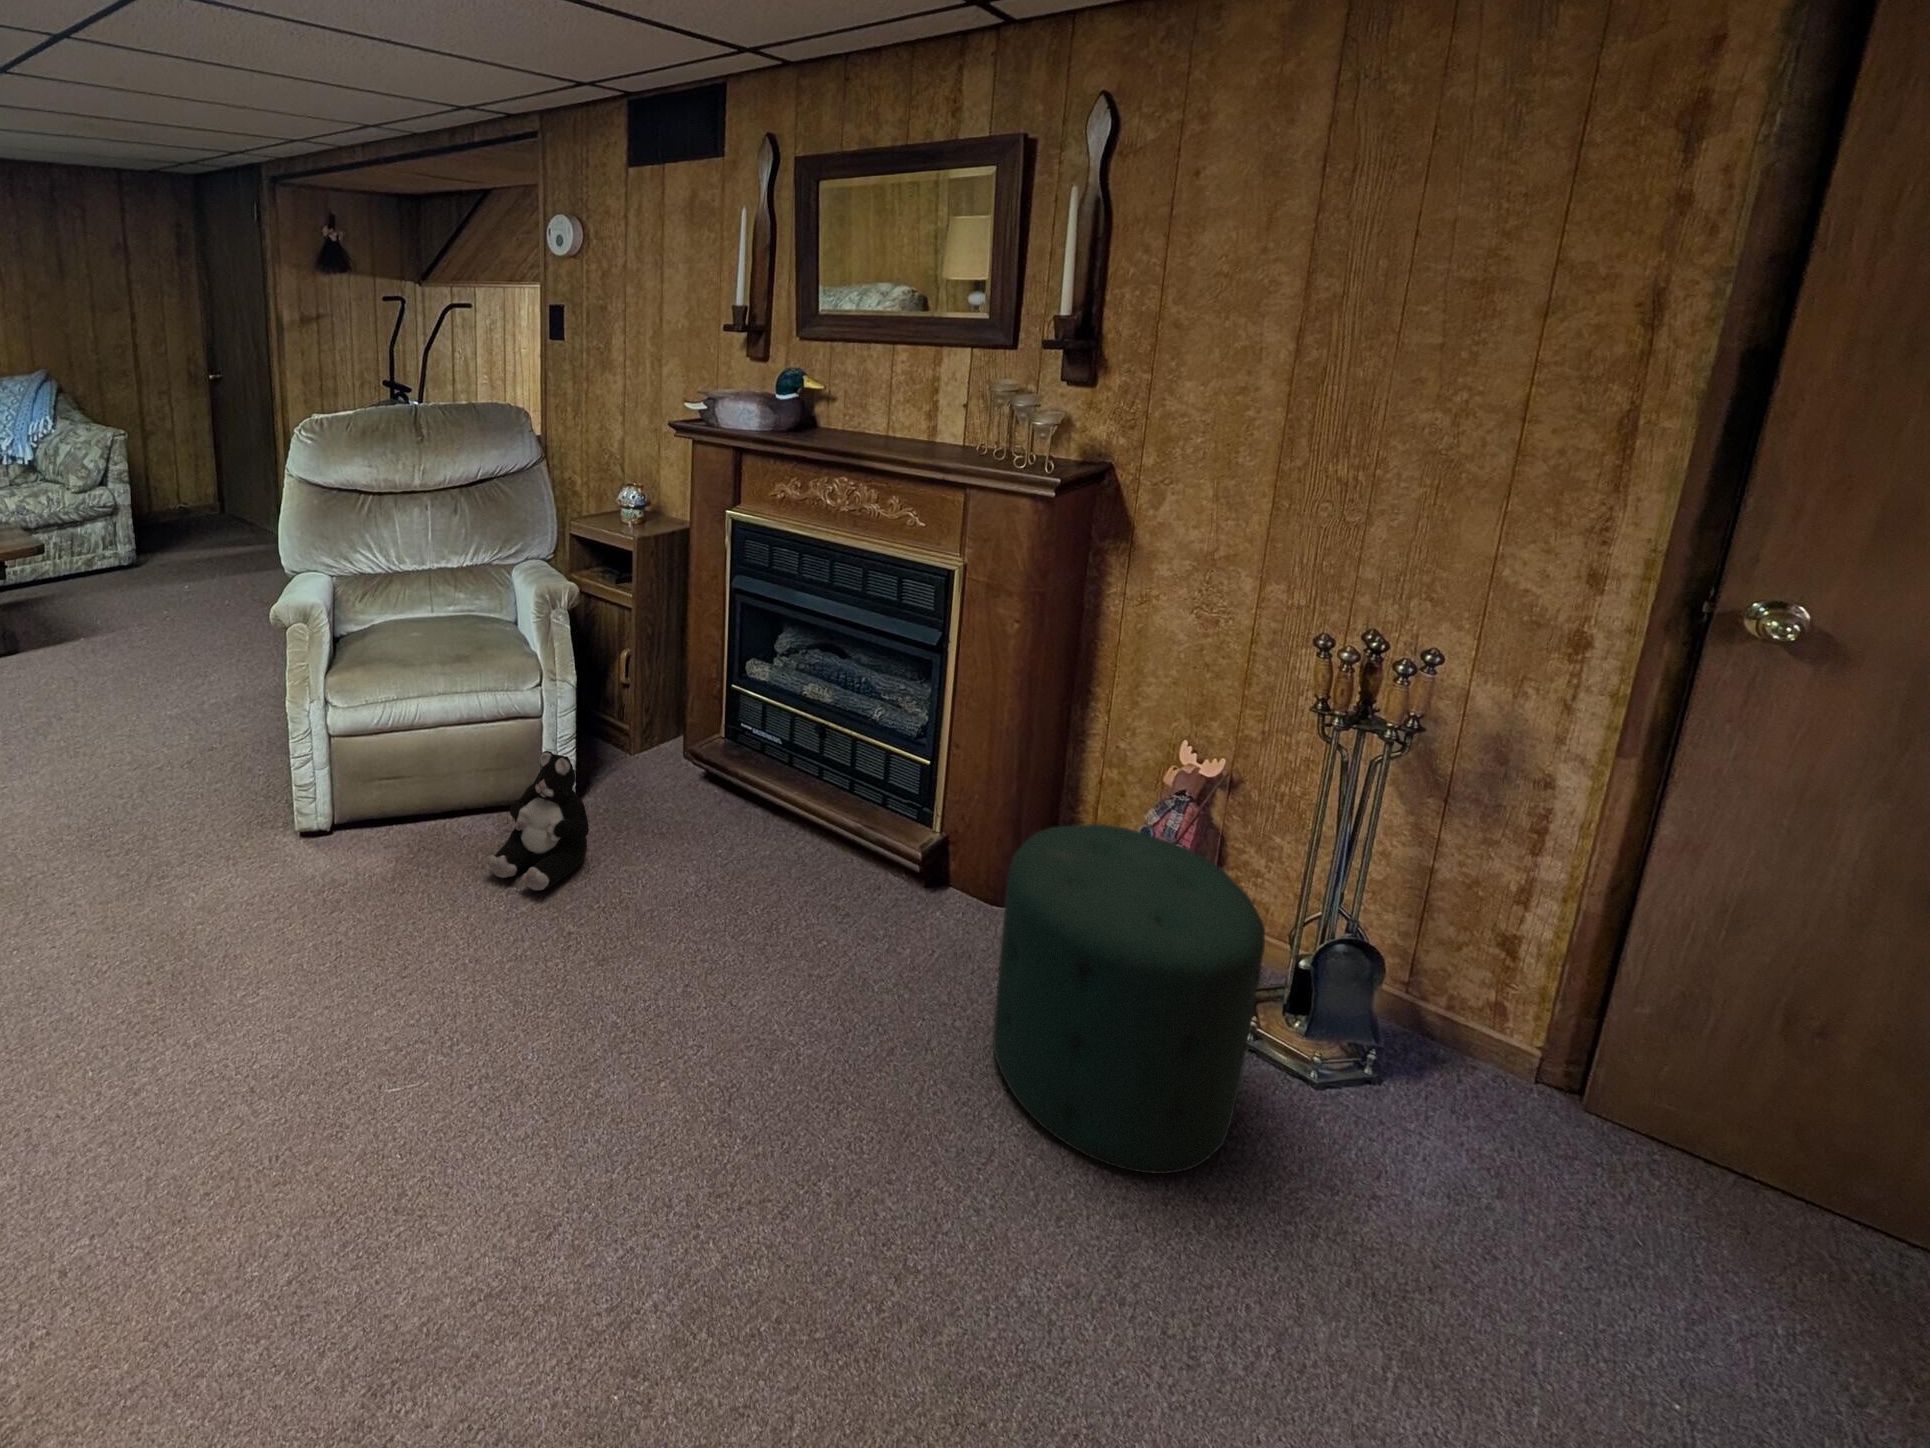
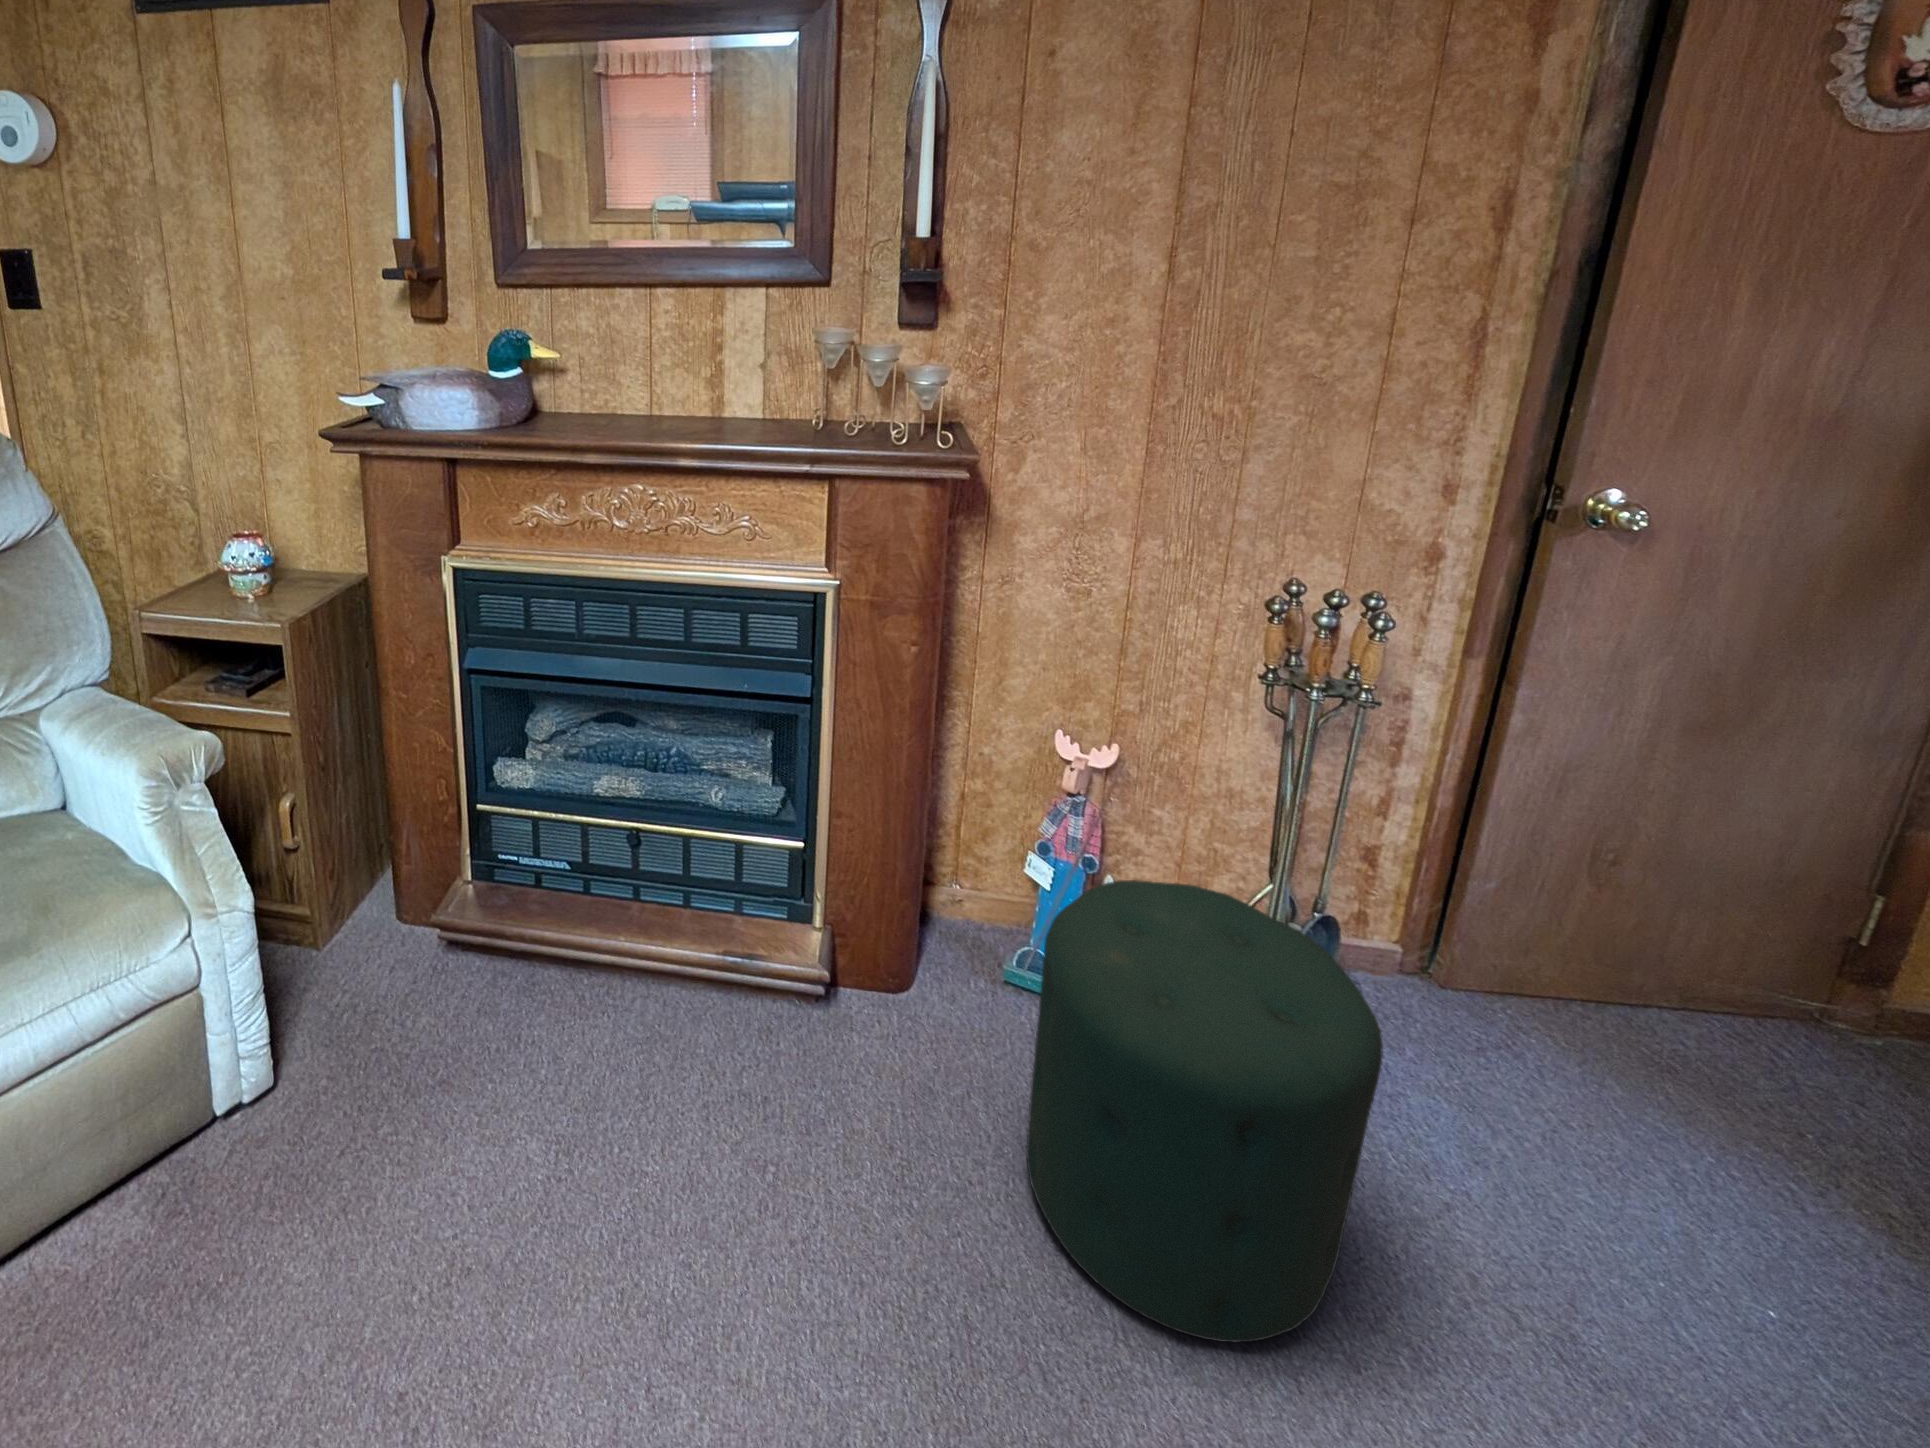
plush toy: present [487,751,589,891] -> none [175,1051,355,1337]

